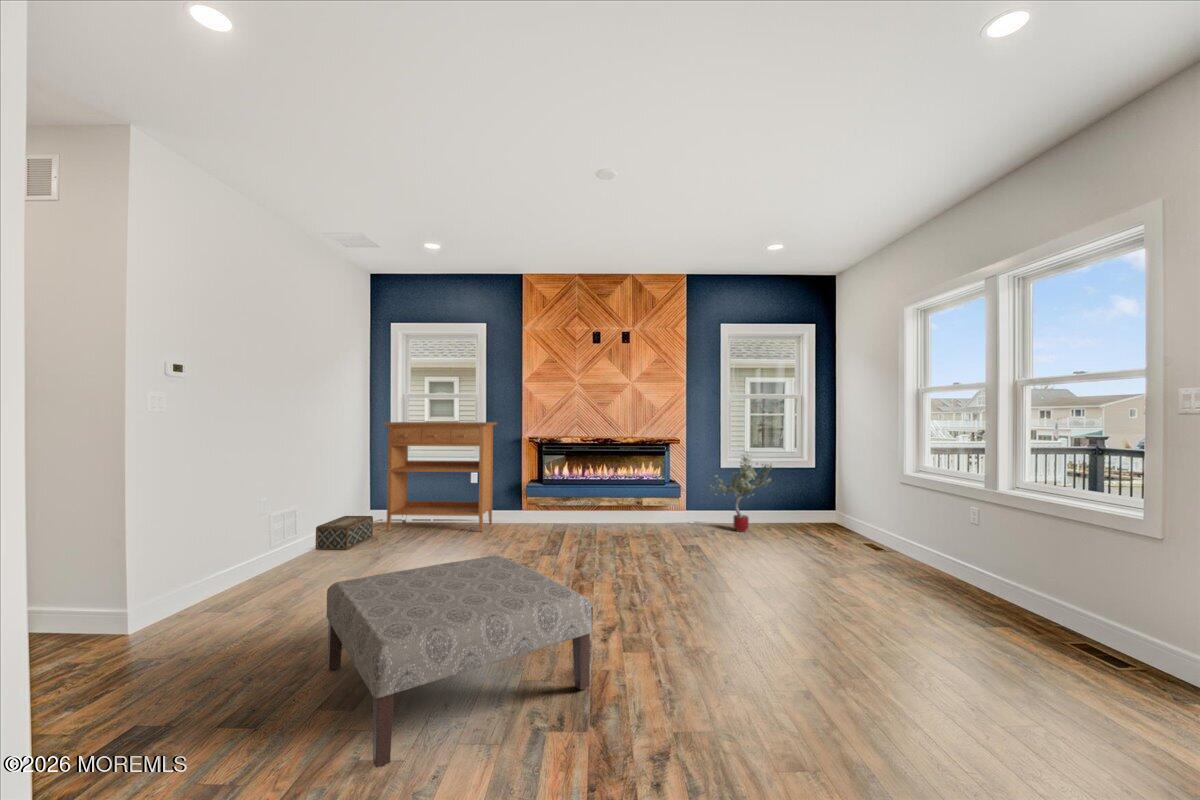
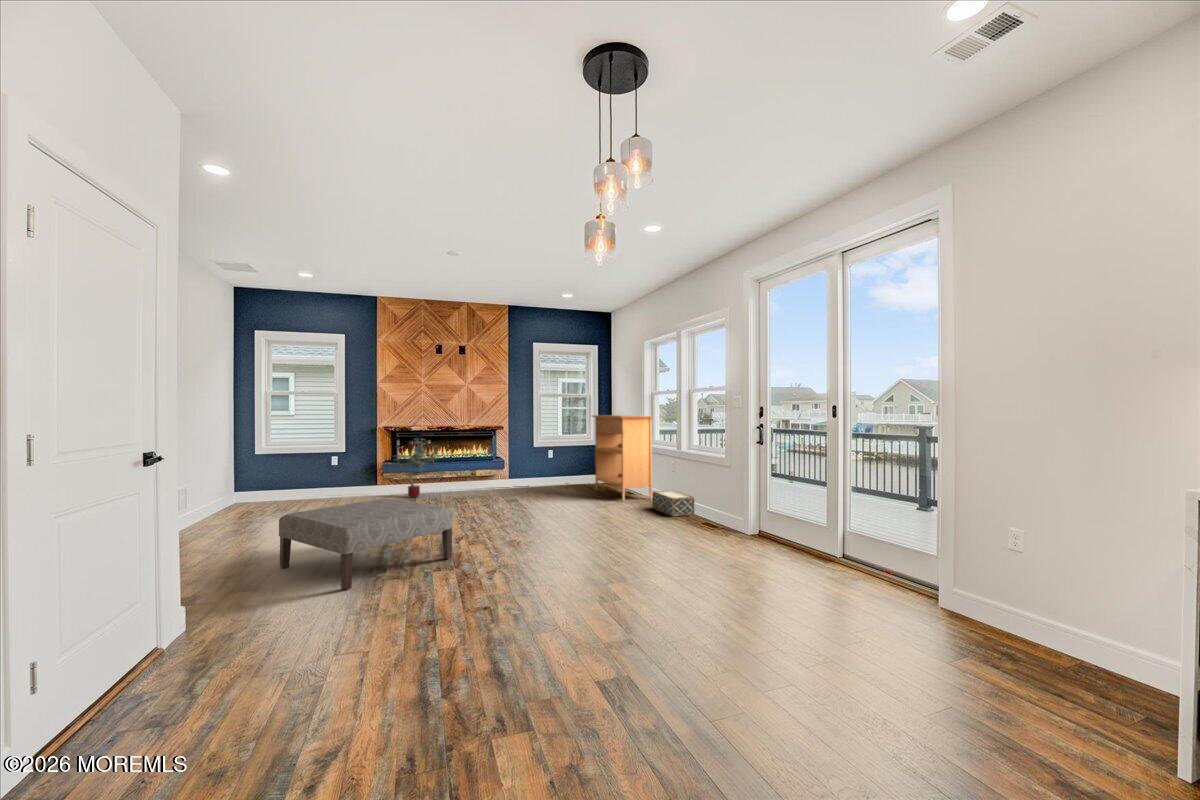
console table: present [382,422,497,532] -> present [592,415,653,501]
potted tree: present [710,455,772,532] -> present [389,439,438,498]
woven basket: present [316,516,373,550] -> present [653,490,694,516]

